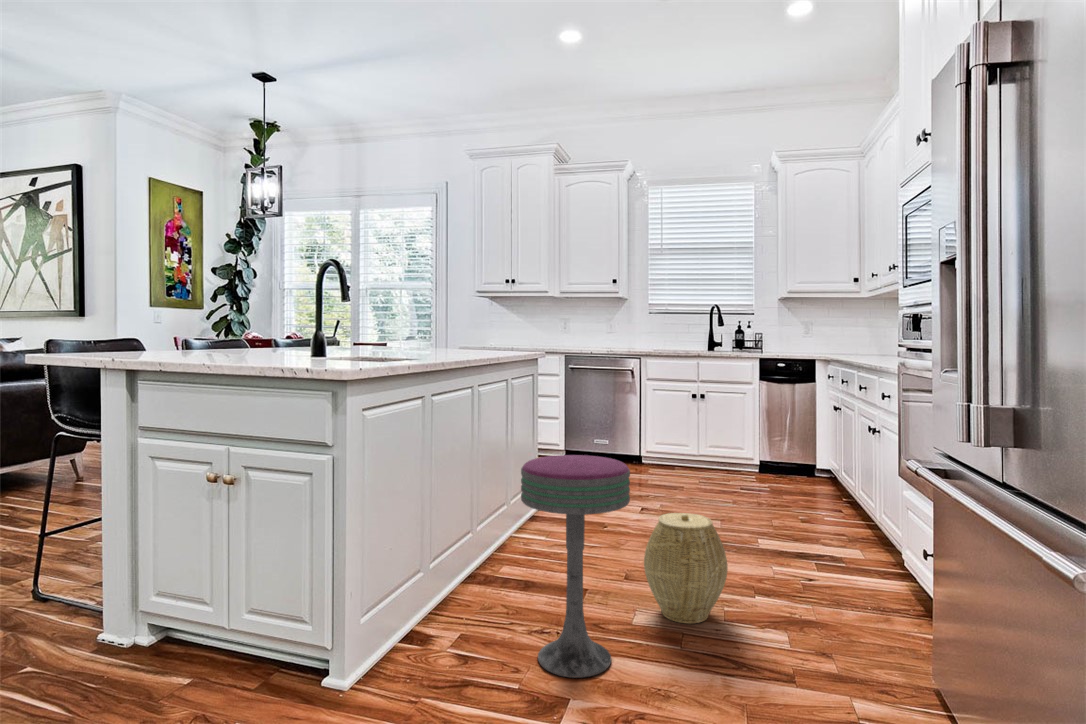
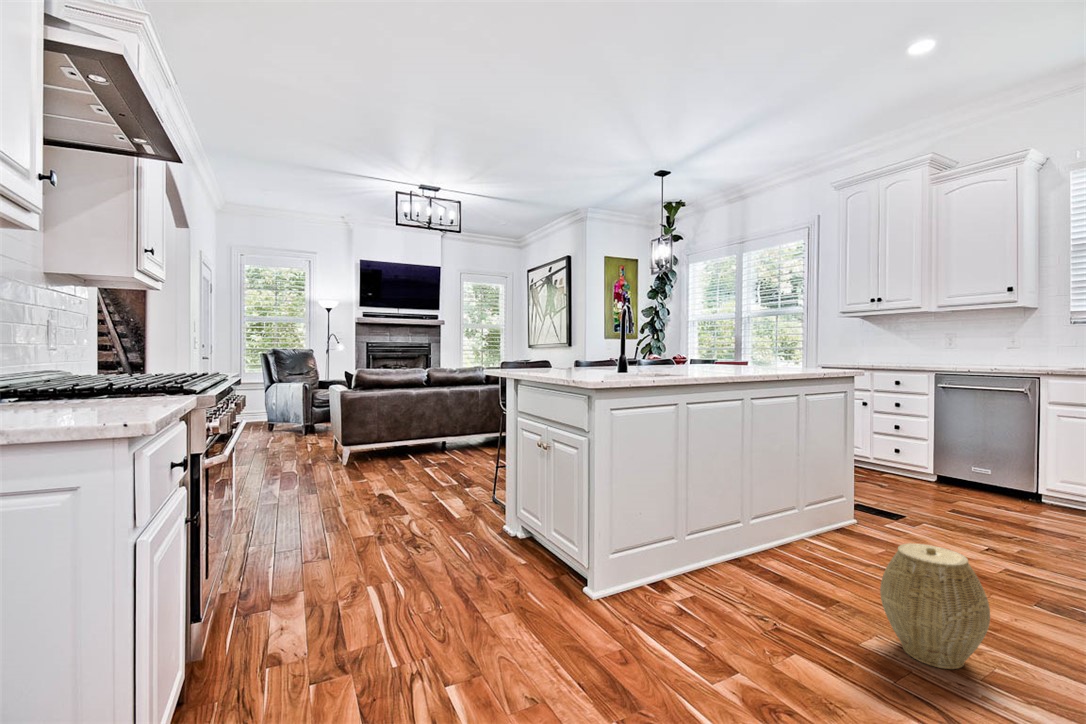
bar stool: present [521,455,630,678] -> none [719,463,823,664]

